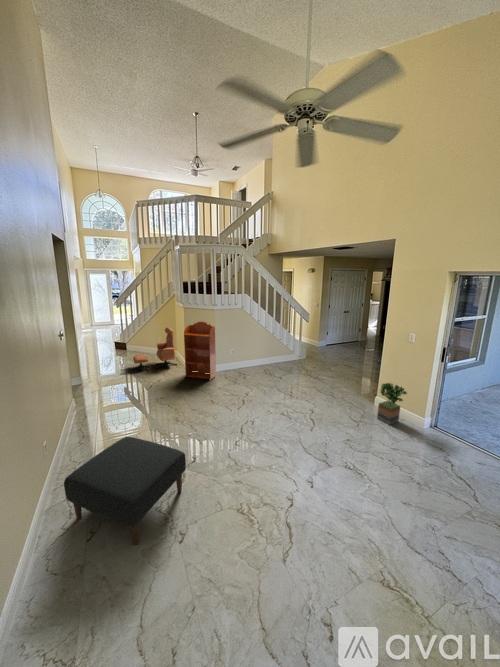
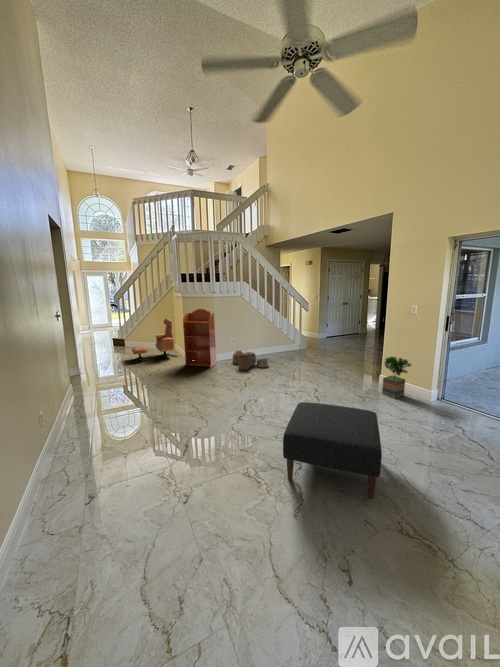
woven basket: none [232,363,267,384] -> present [233,351,268,370]
ottoman: present [64,437,186,545] -> present [283,402,382,499]

